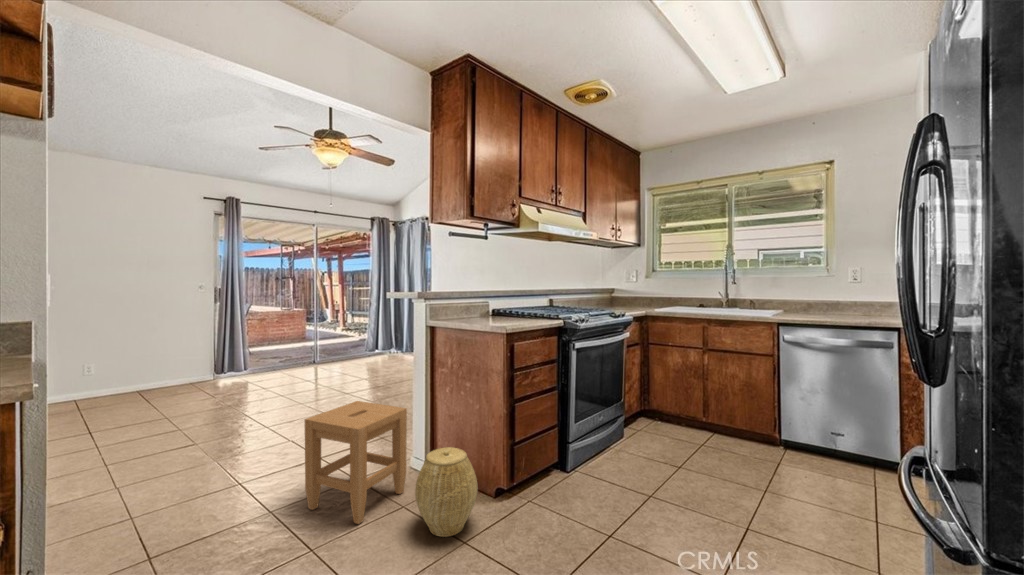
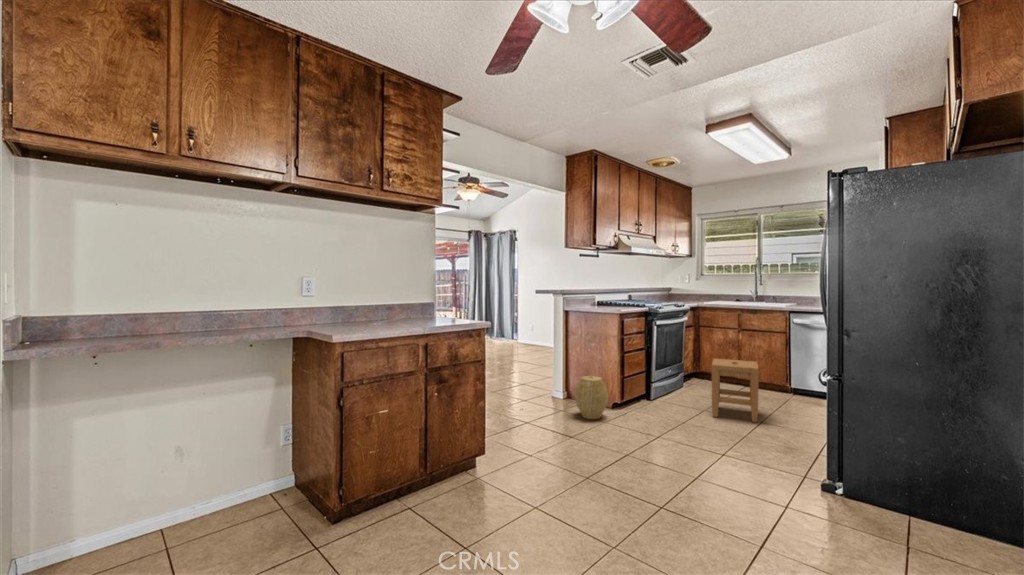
stool: present [305,401,407,524] -> present [712,359,759,422]

